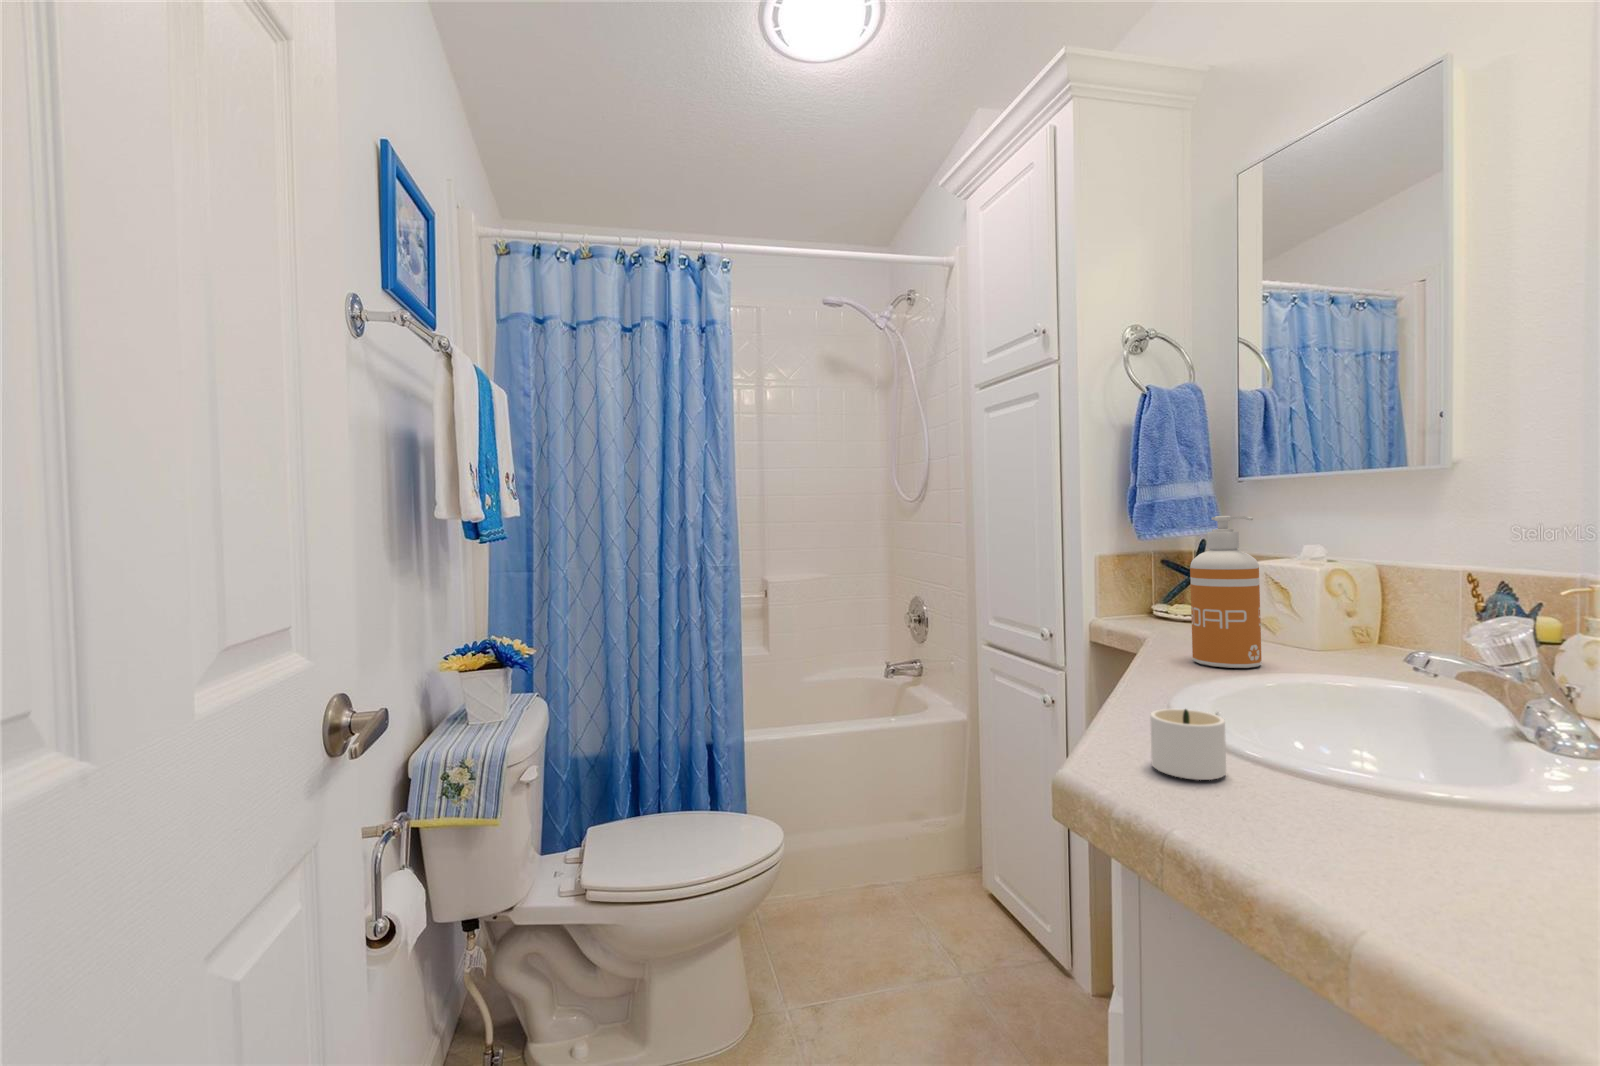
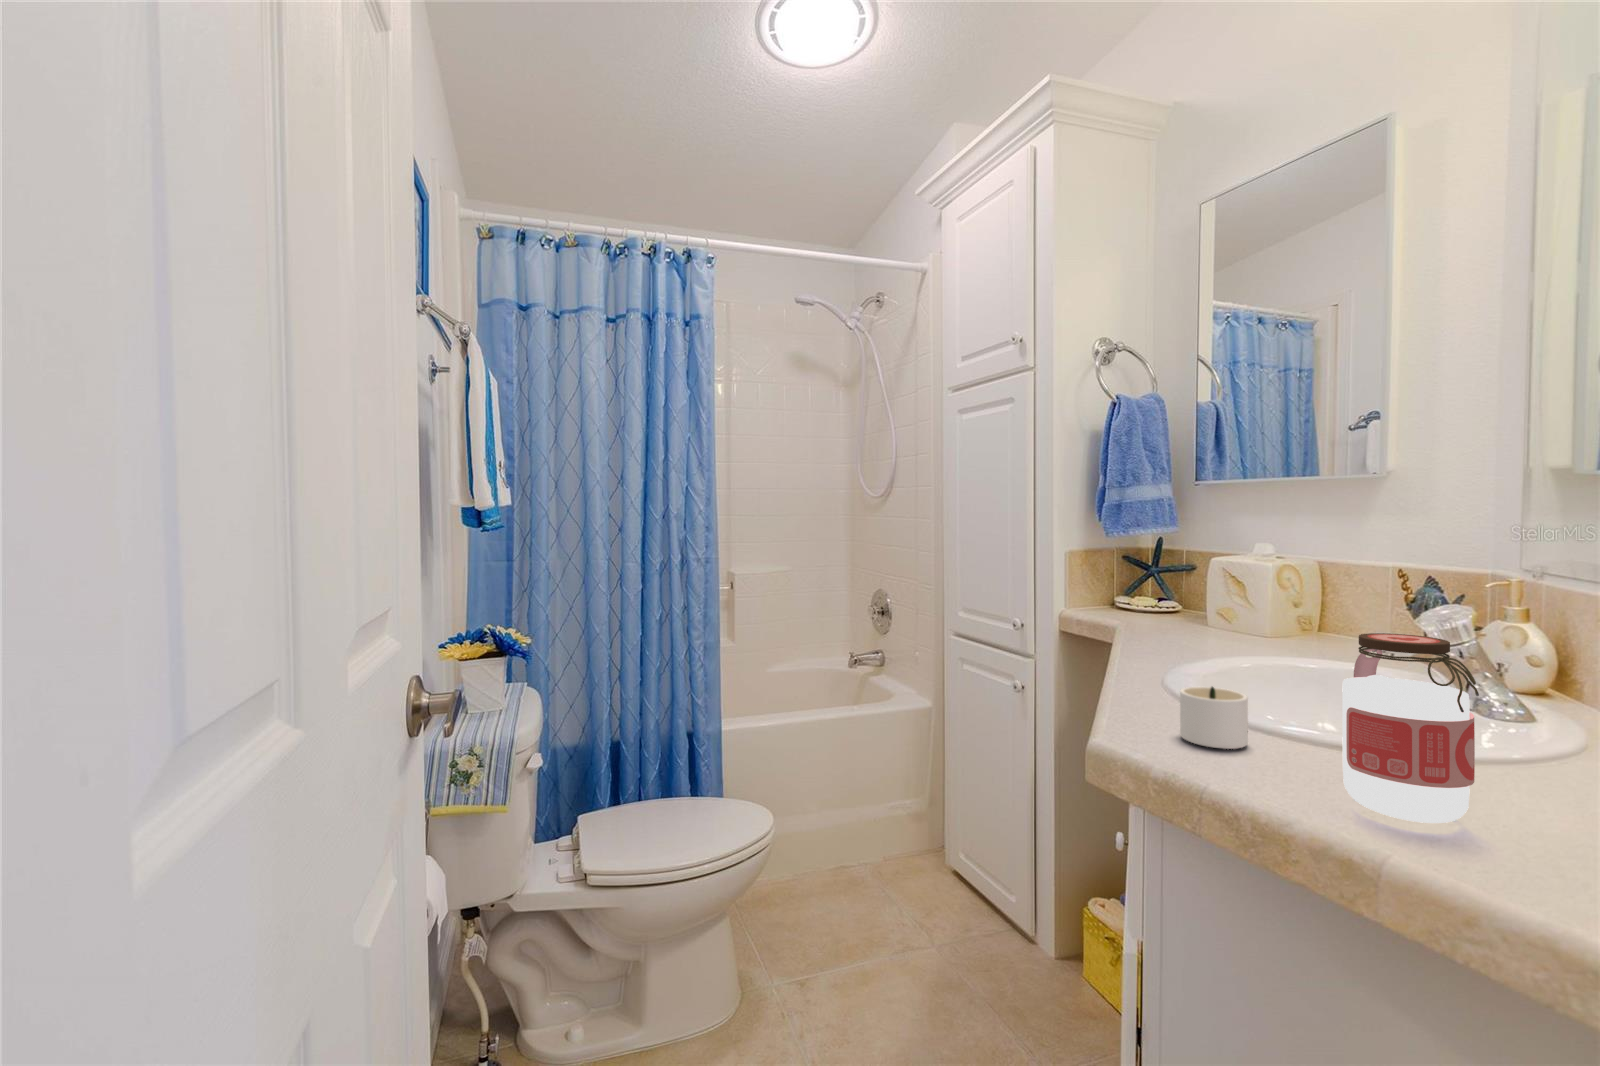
soap dispenser: present [1190,516,1262,668] -> none [1169,516,1230,652]
jar: none [1300,651,1455,880] -> present [1342,633,1479,823]

